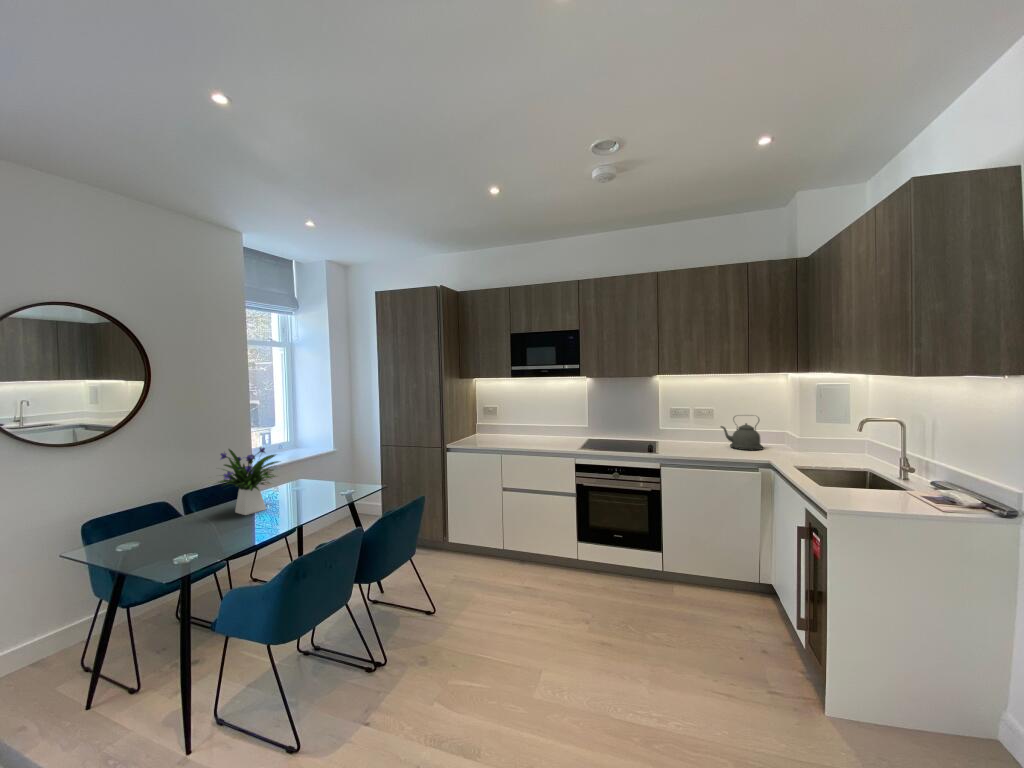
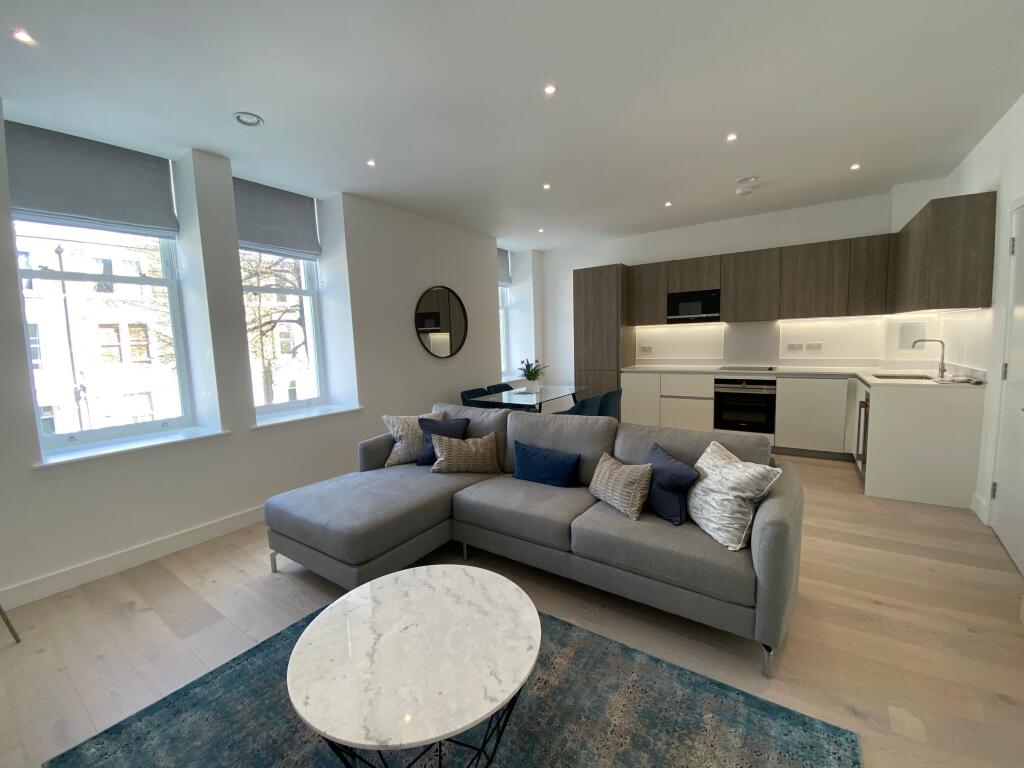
kettle: present [721,418,763,450] -> none [825,346,857,369]

